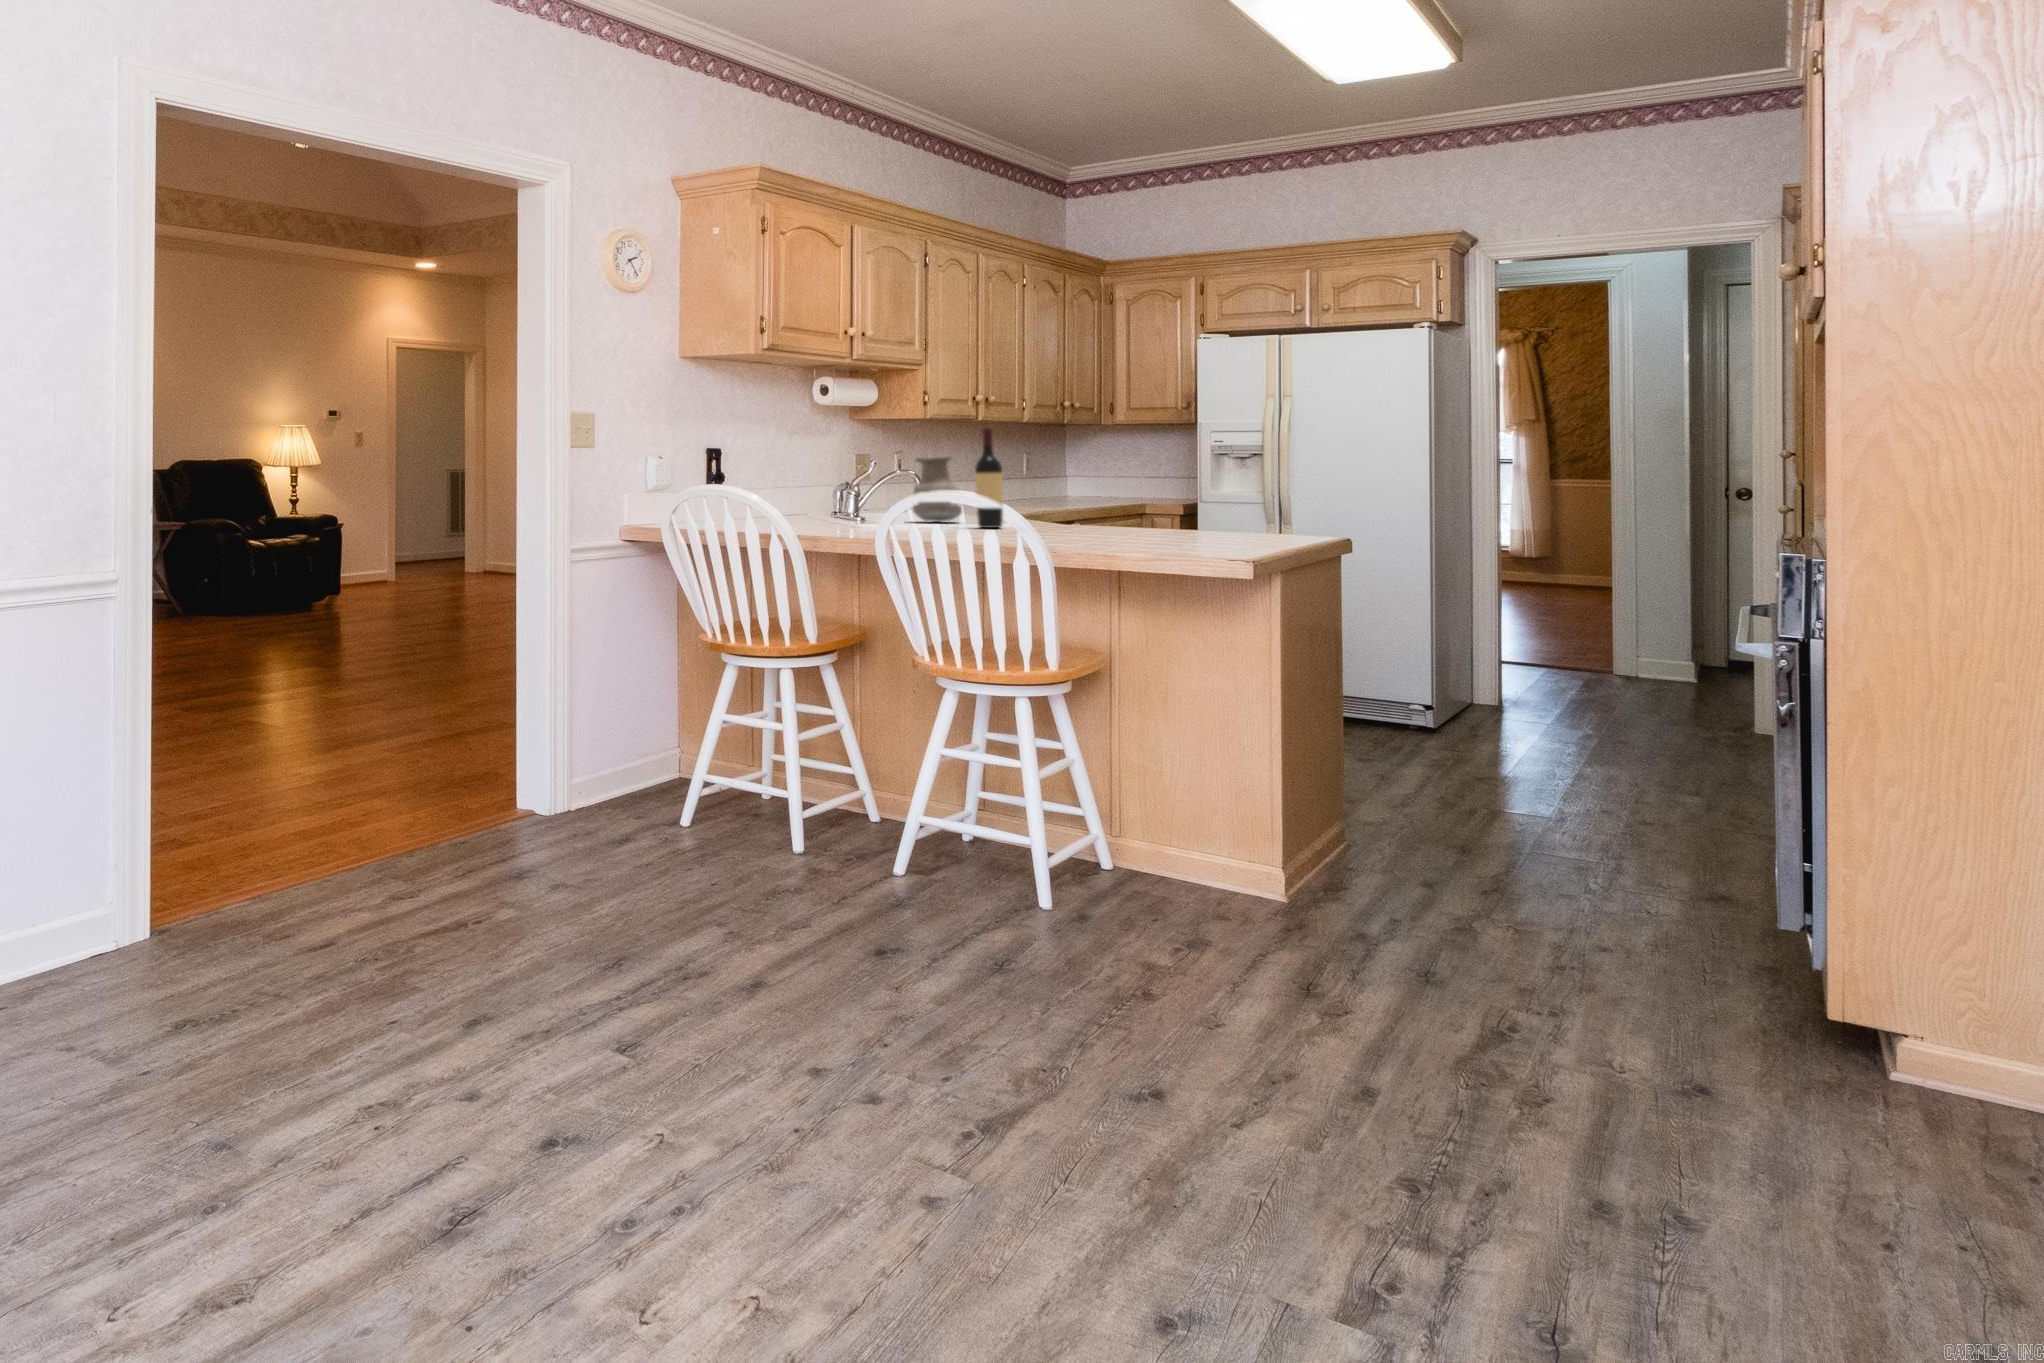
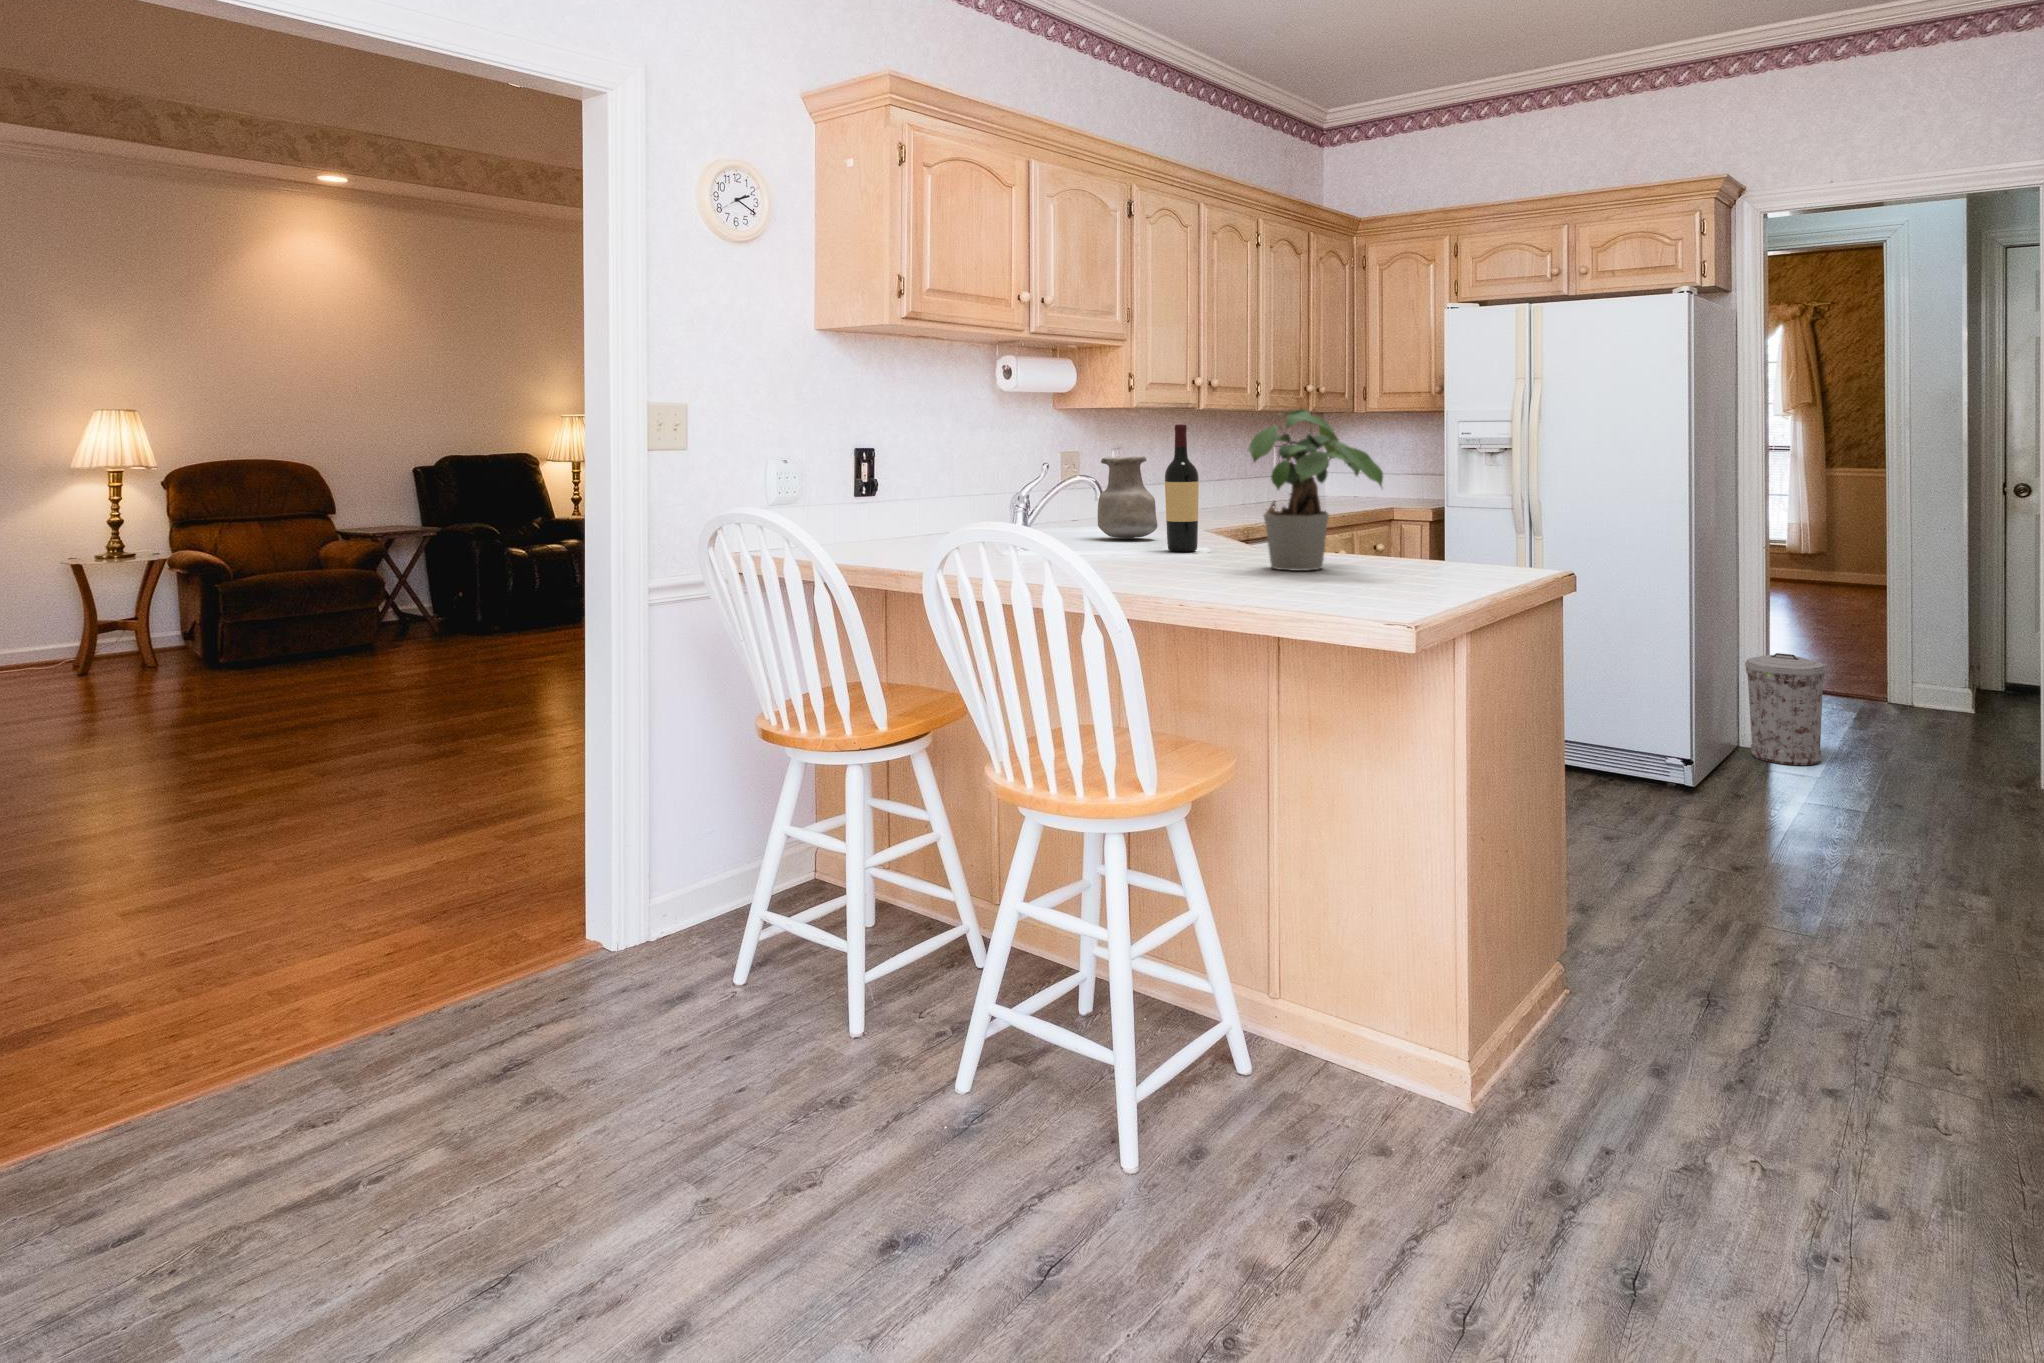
potted plant: none [1052,412,1167,537] -> present [1248,409,1383,571]
trash can: none [1475,630,1551,728] -> present [1745,653,1826,765]

